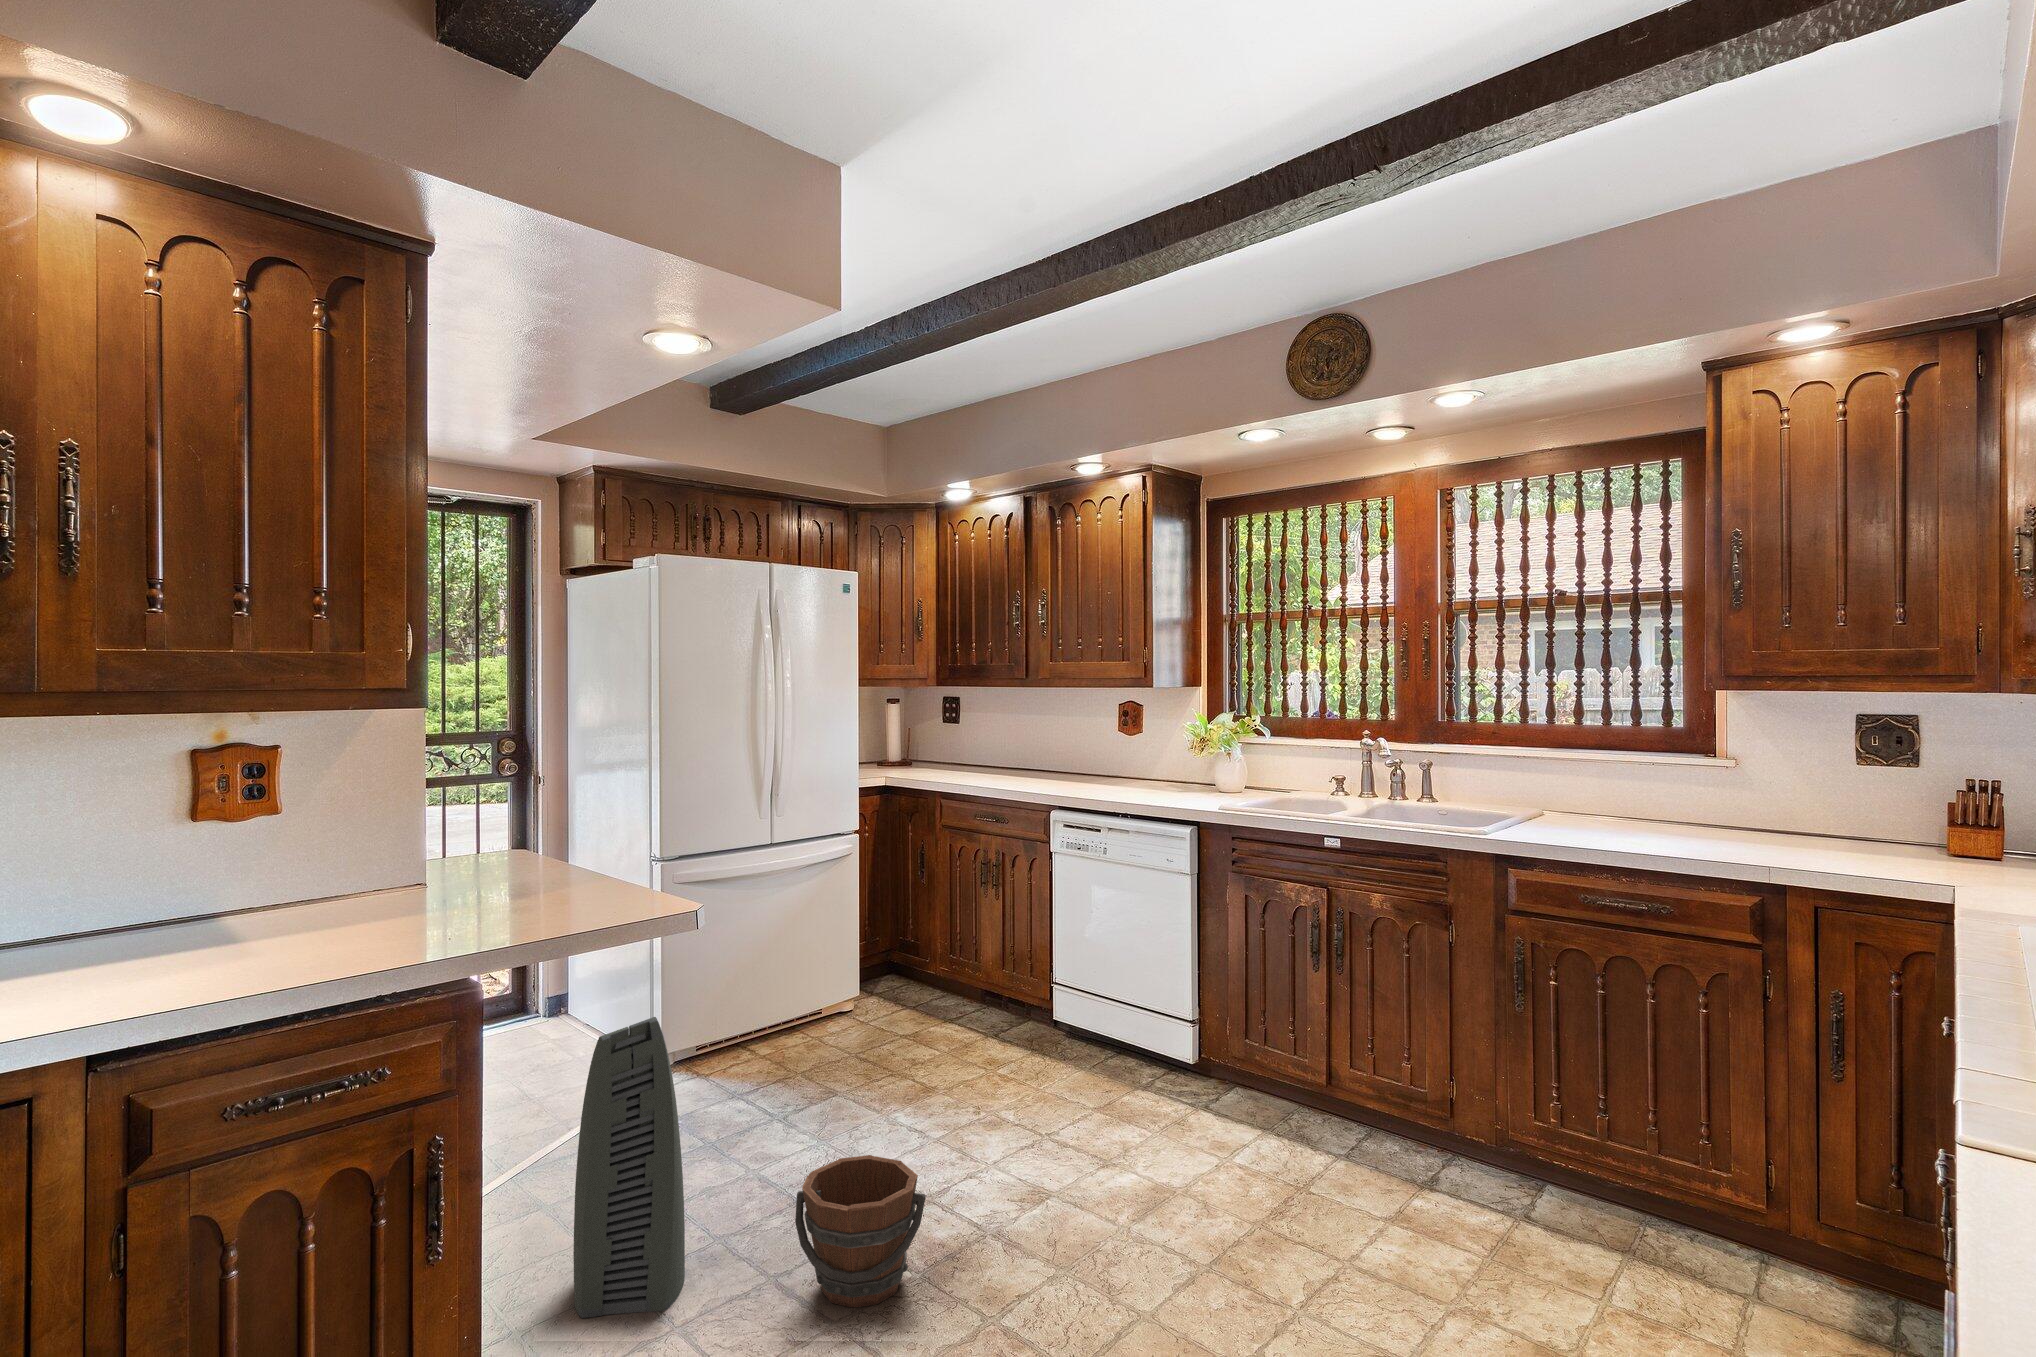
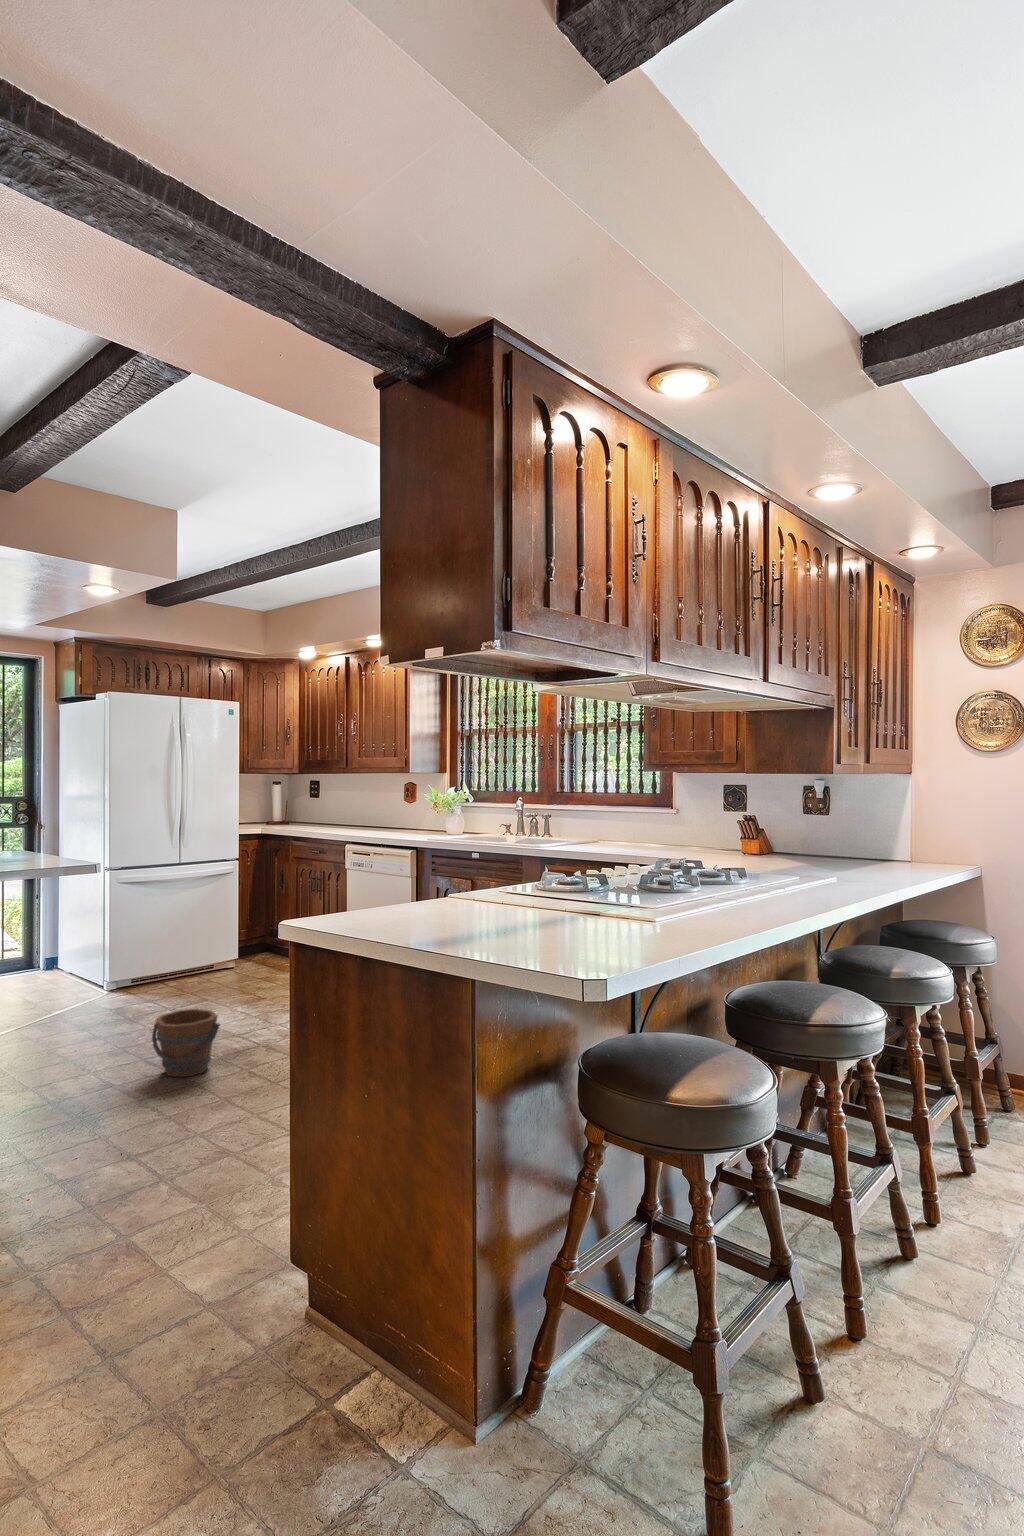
air purifier: present [573,1017,685,1318] -> none [36,936,96,1083]

